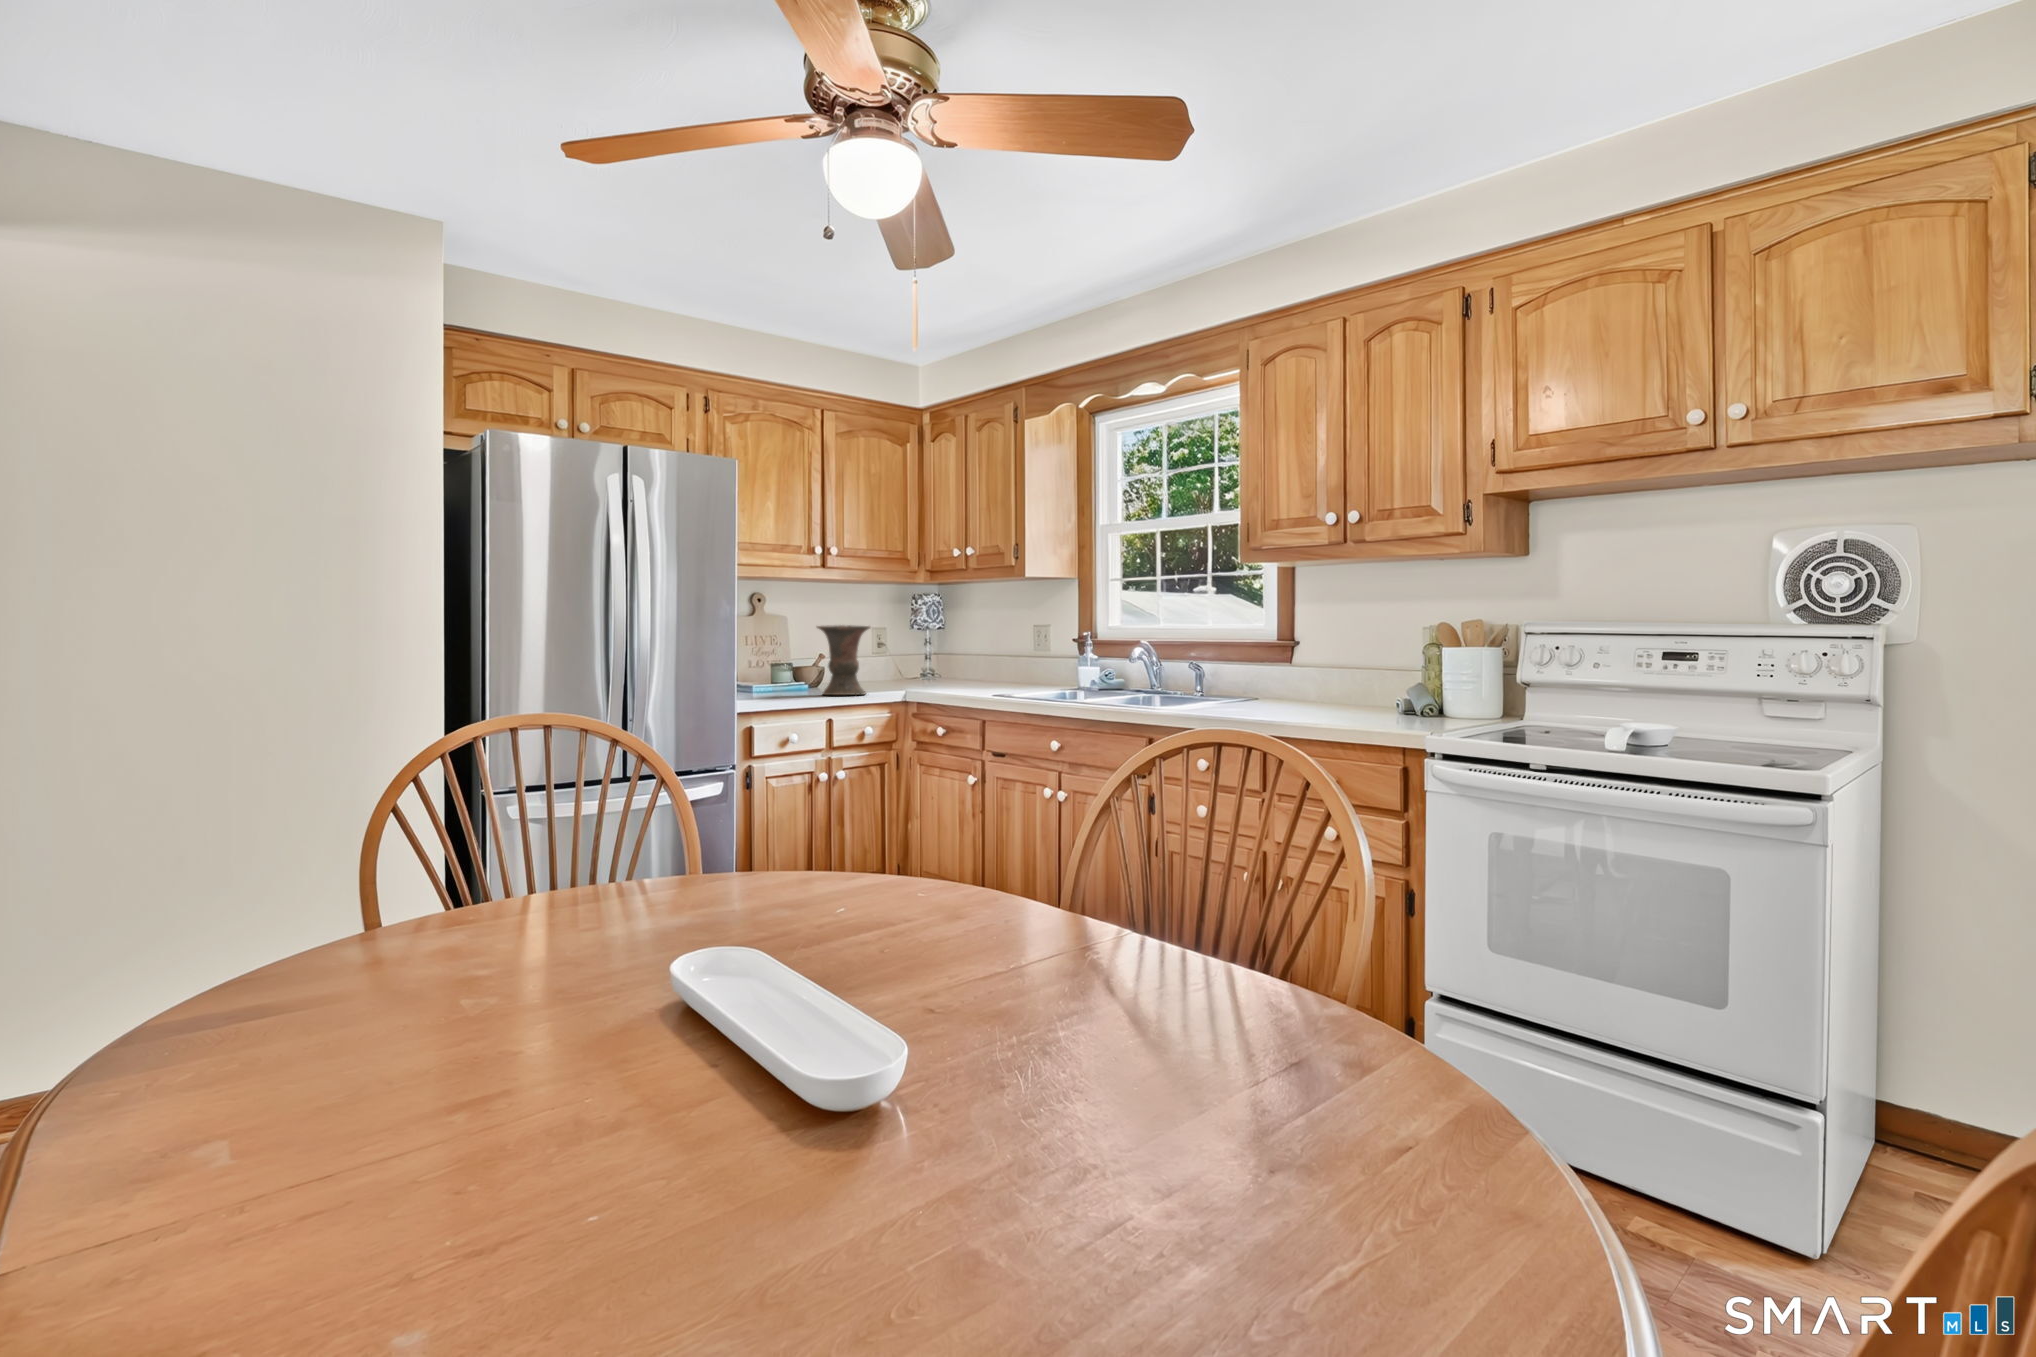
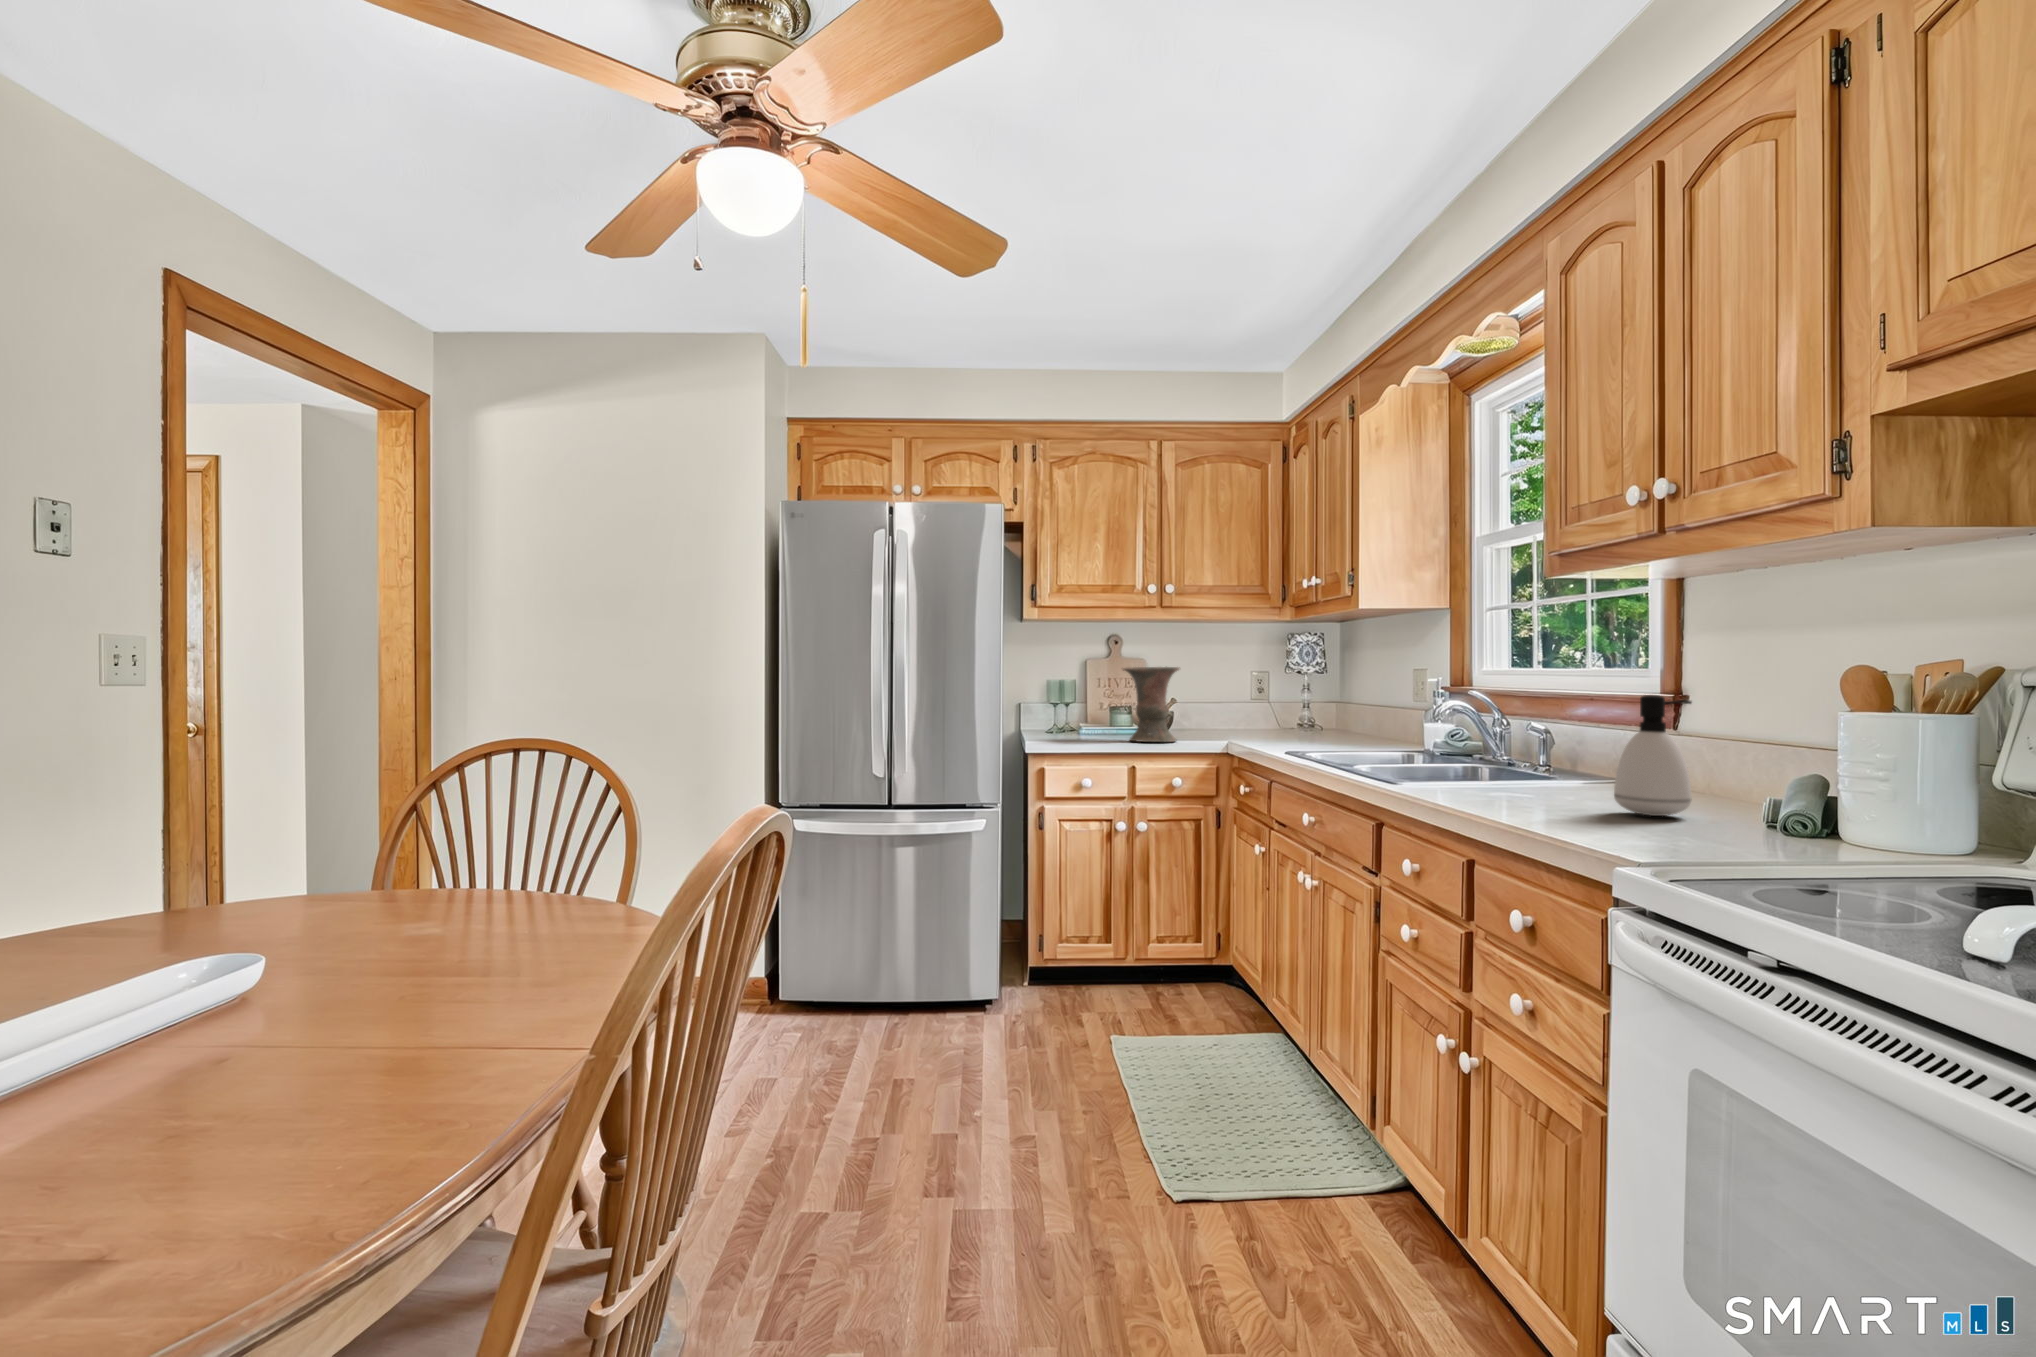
soap dispenser: none [1314,644,1355,718] -> present [1614,695,1692,816]

